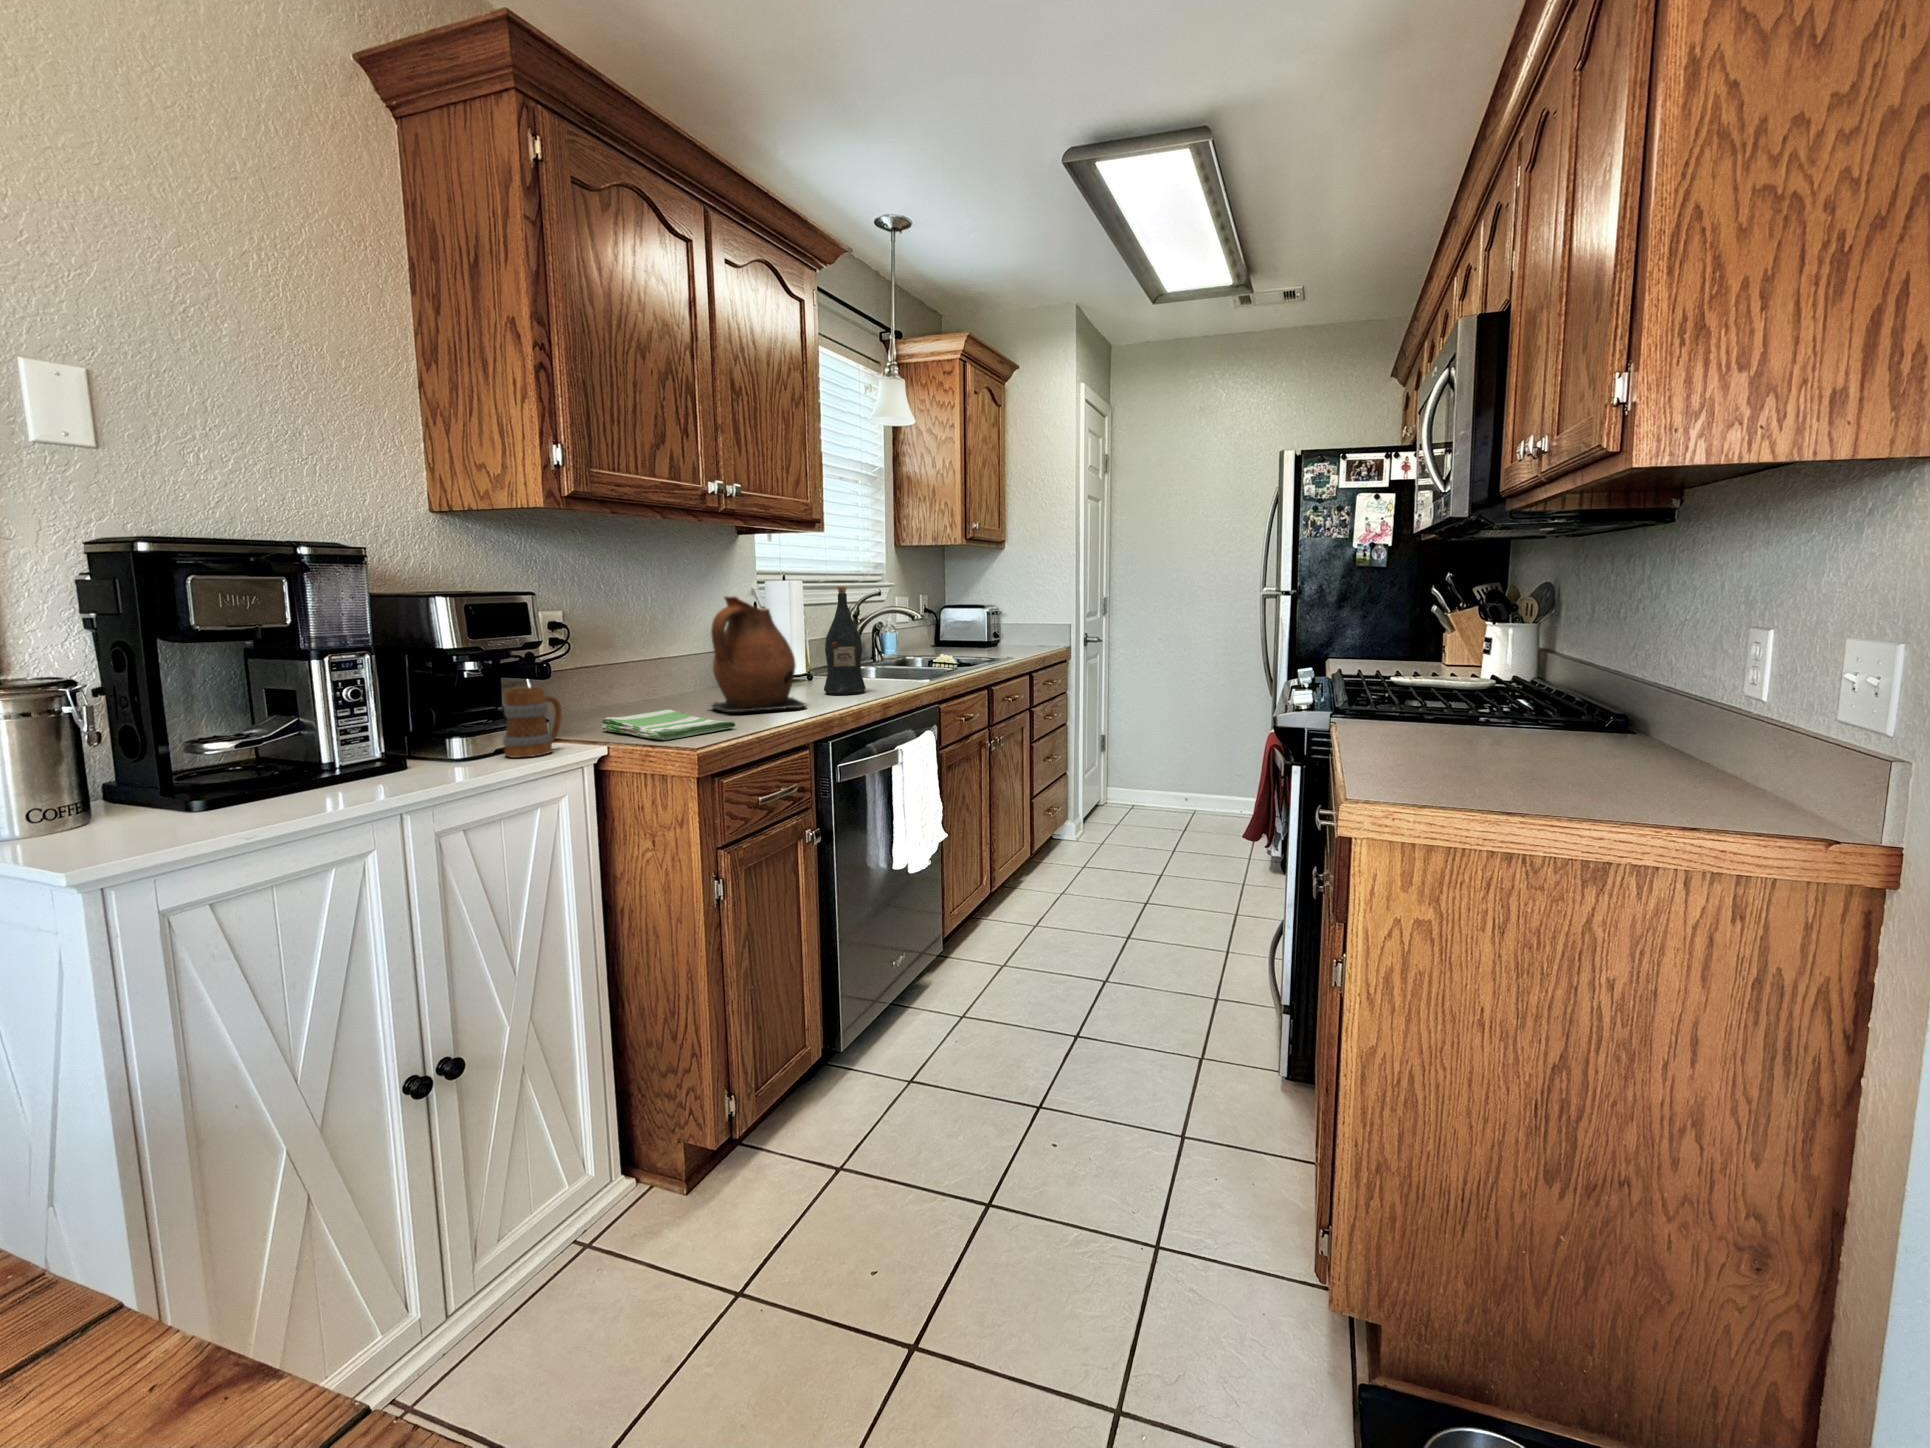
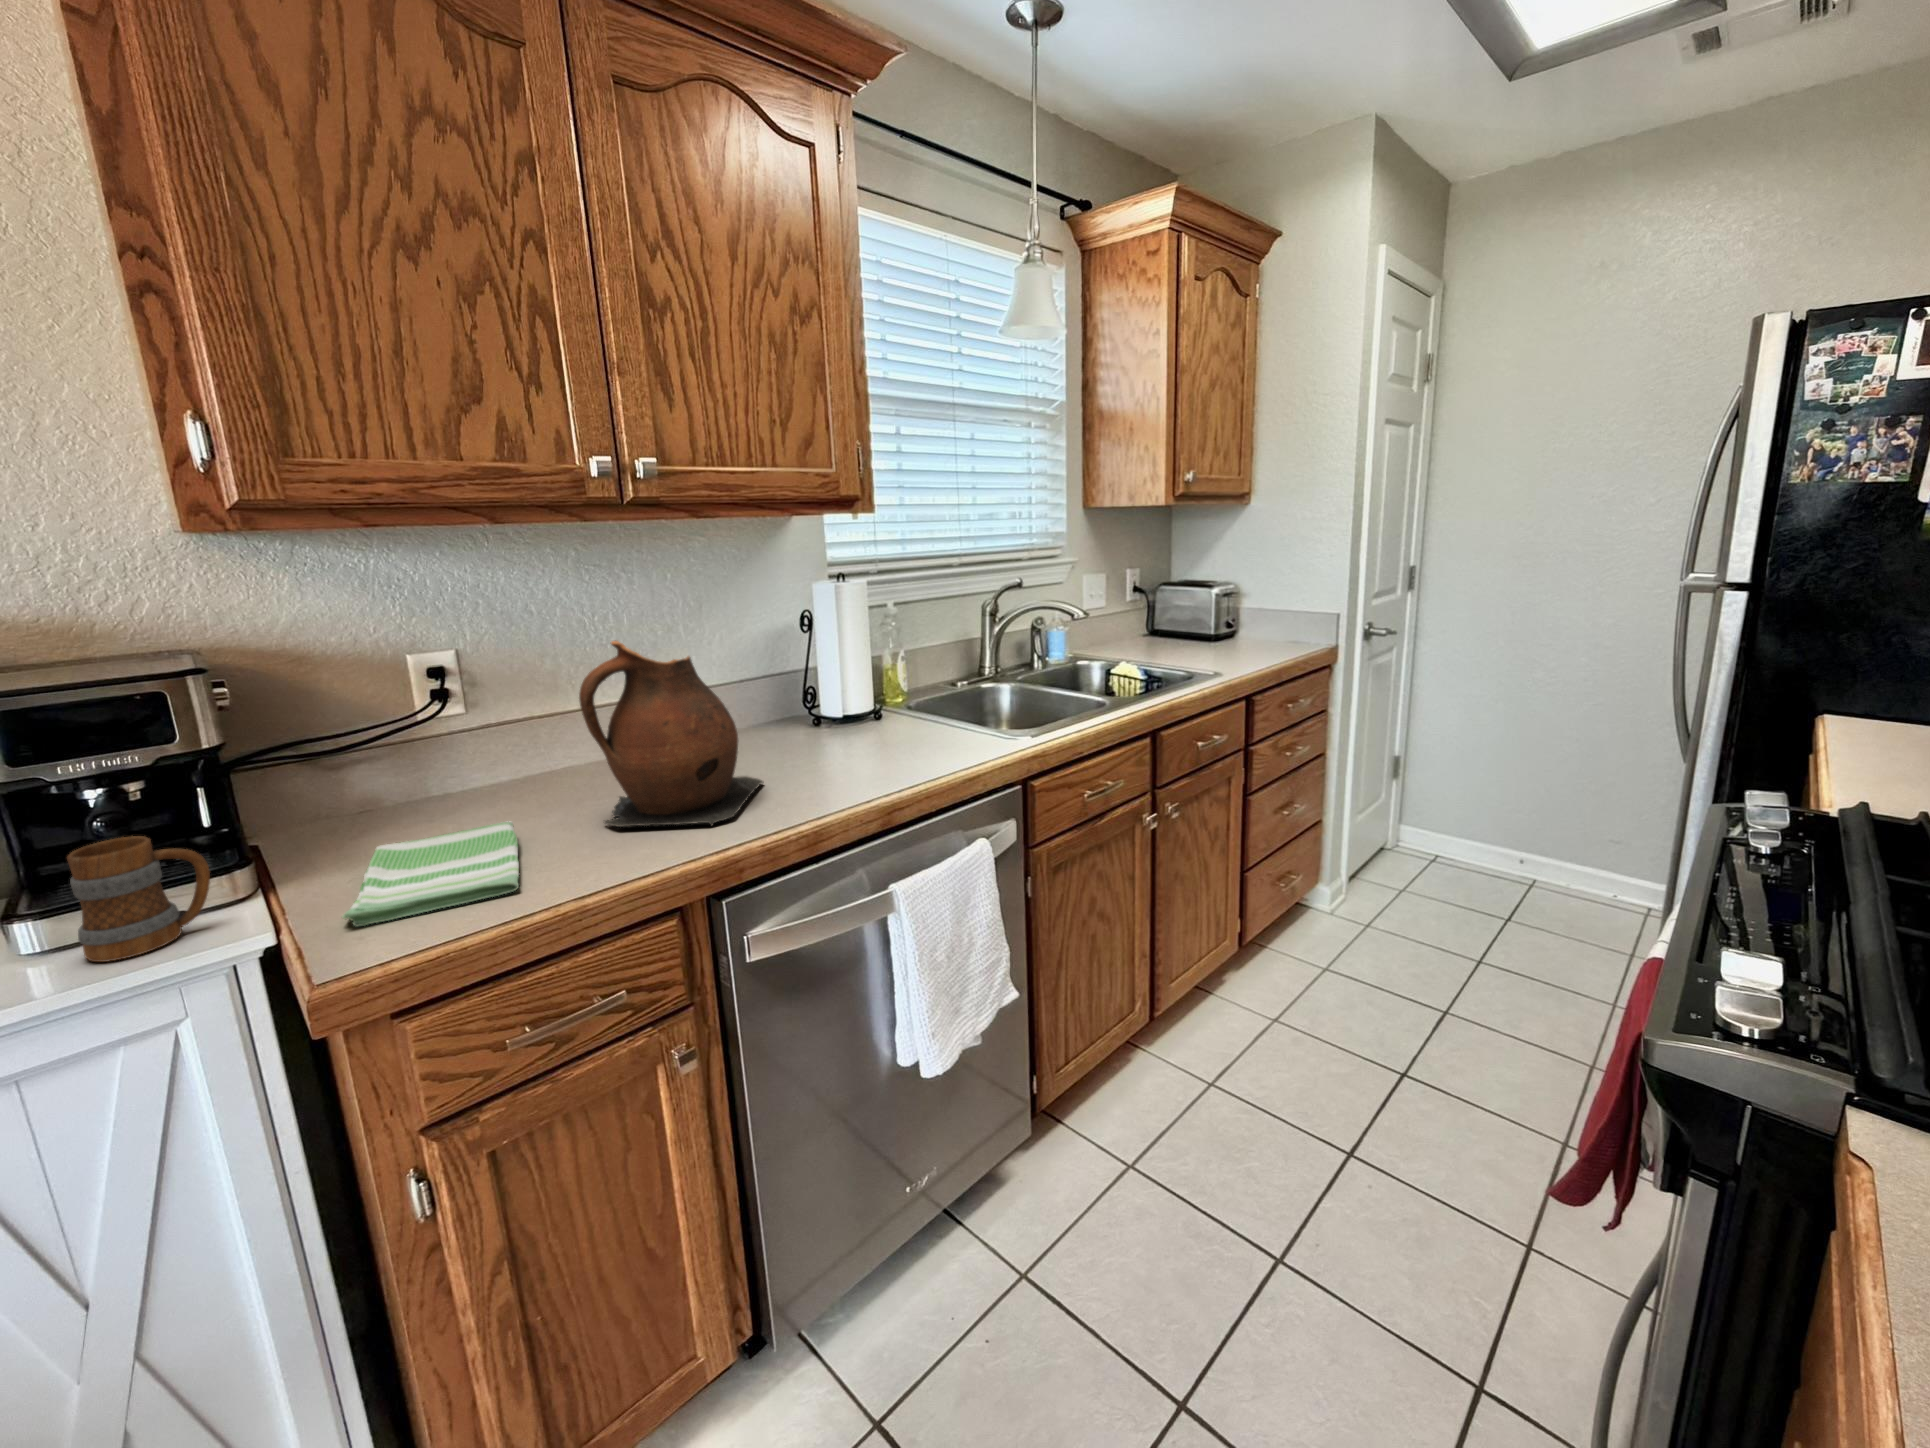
wine bottle: present [824,586,866,695] -> none [832,605,895,774]

